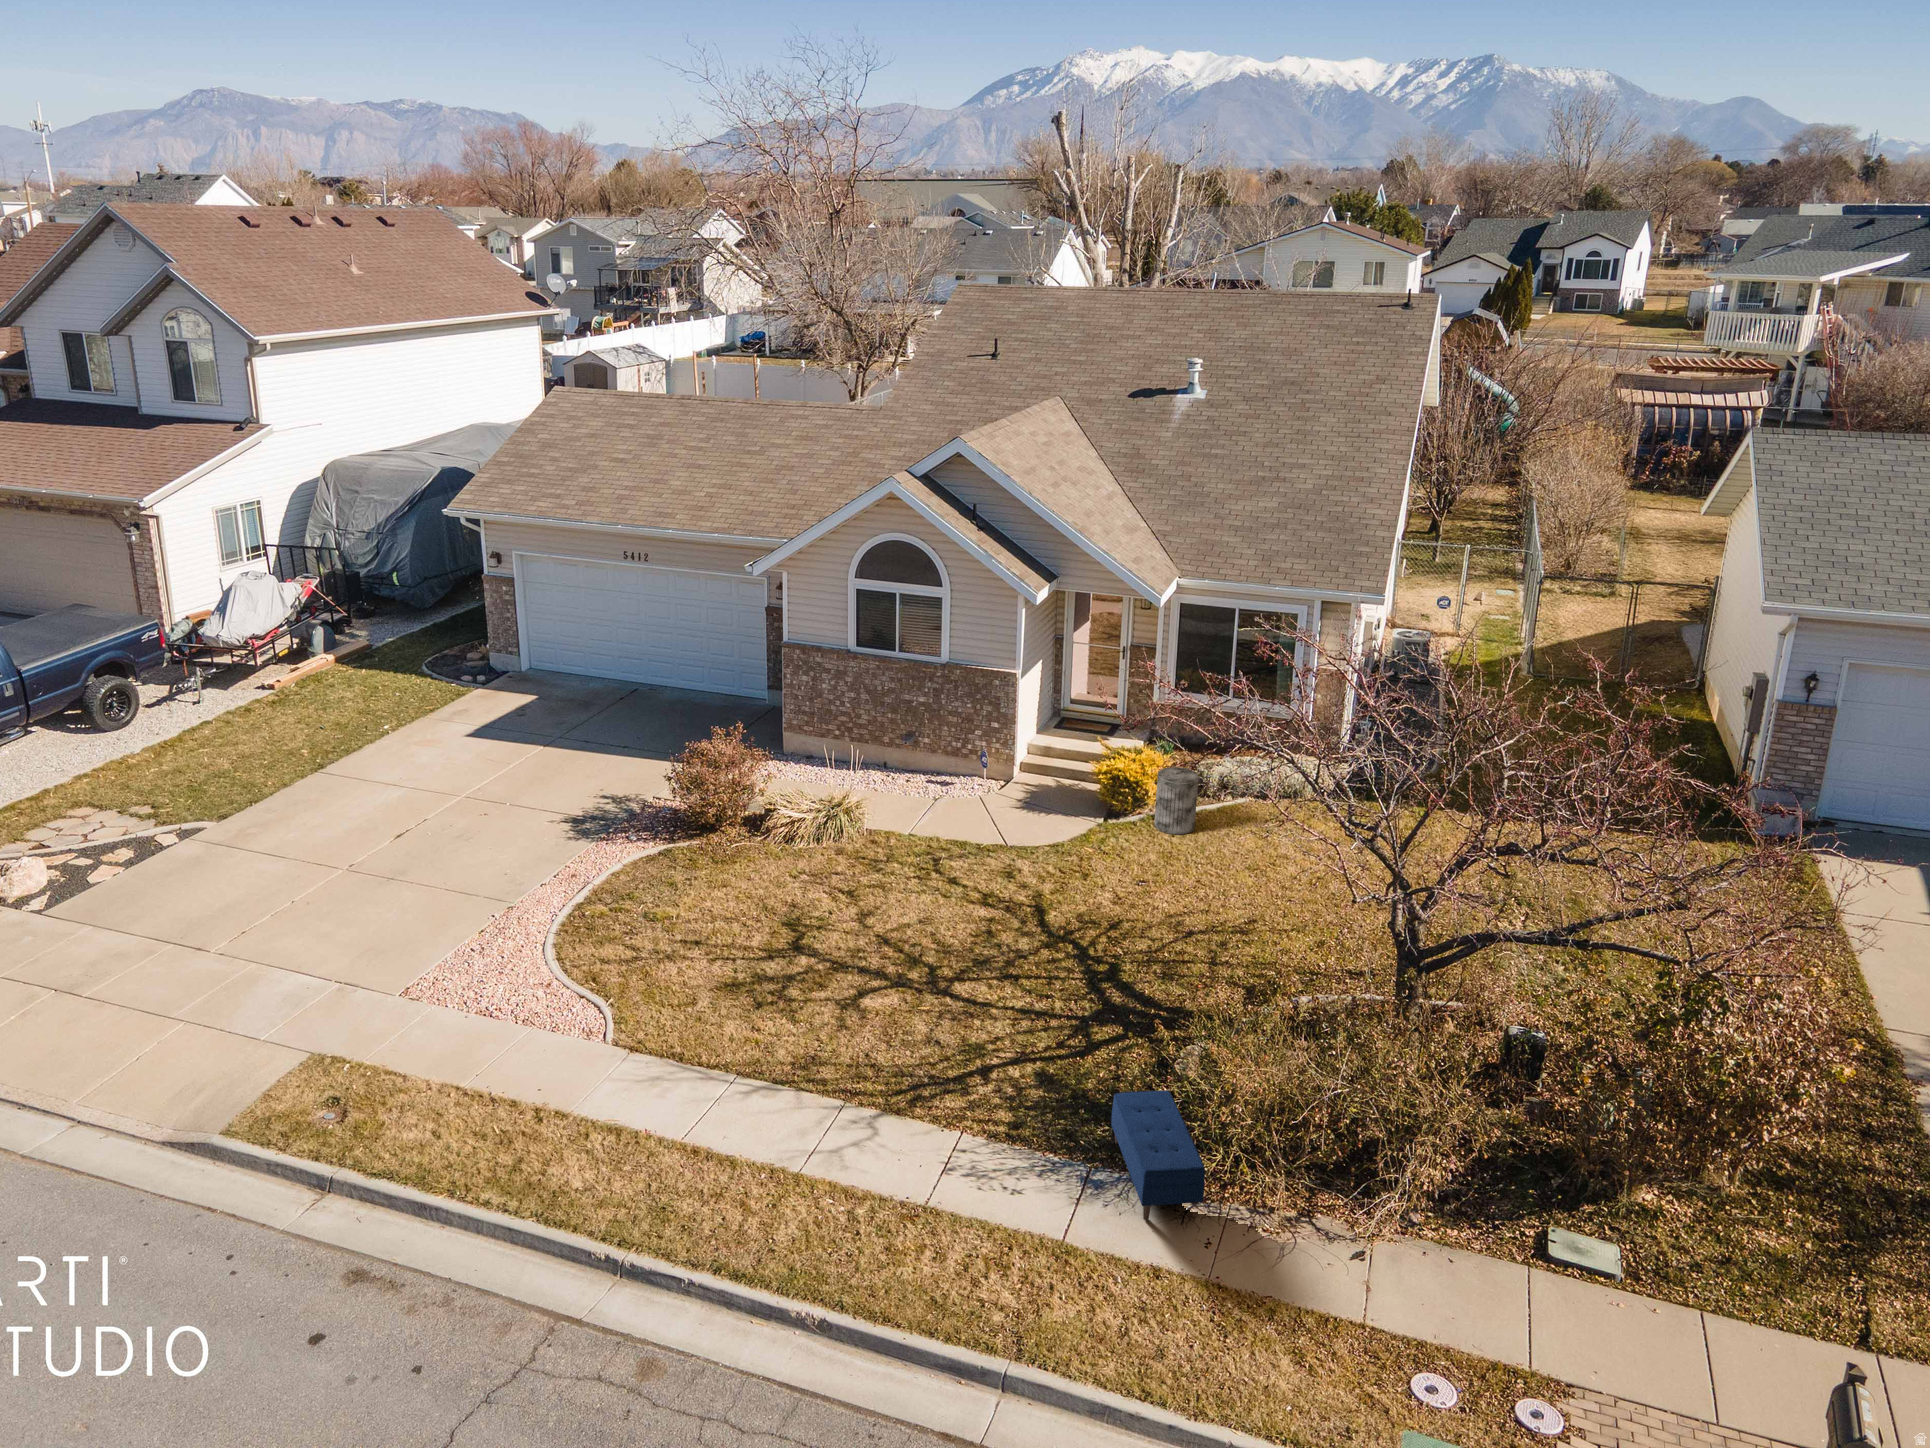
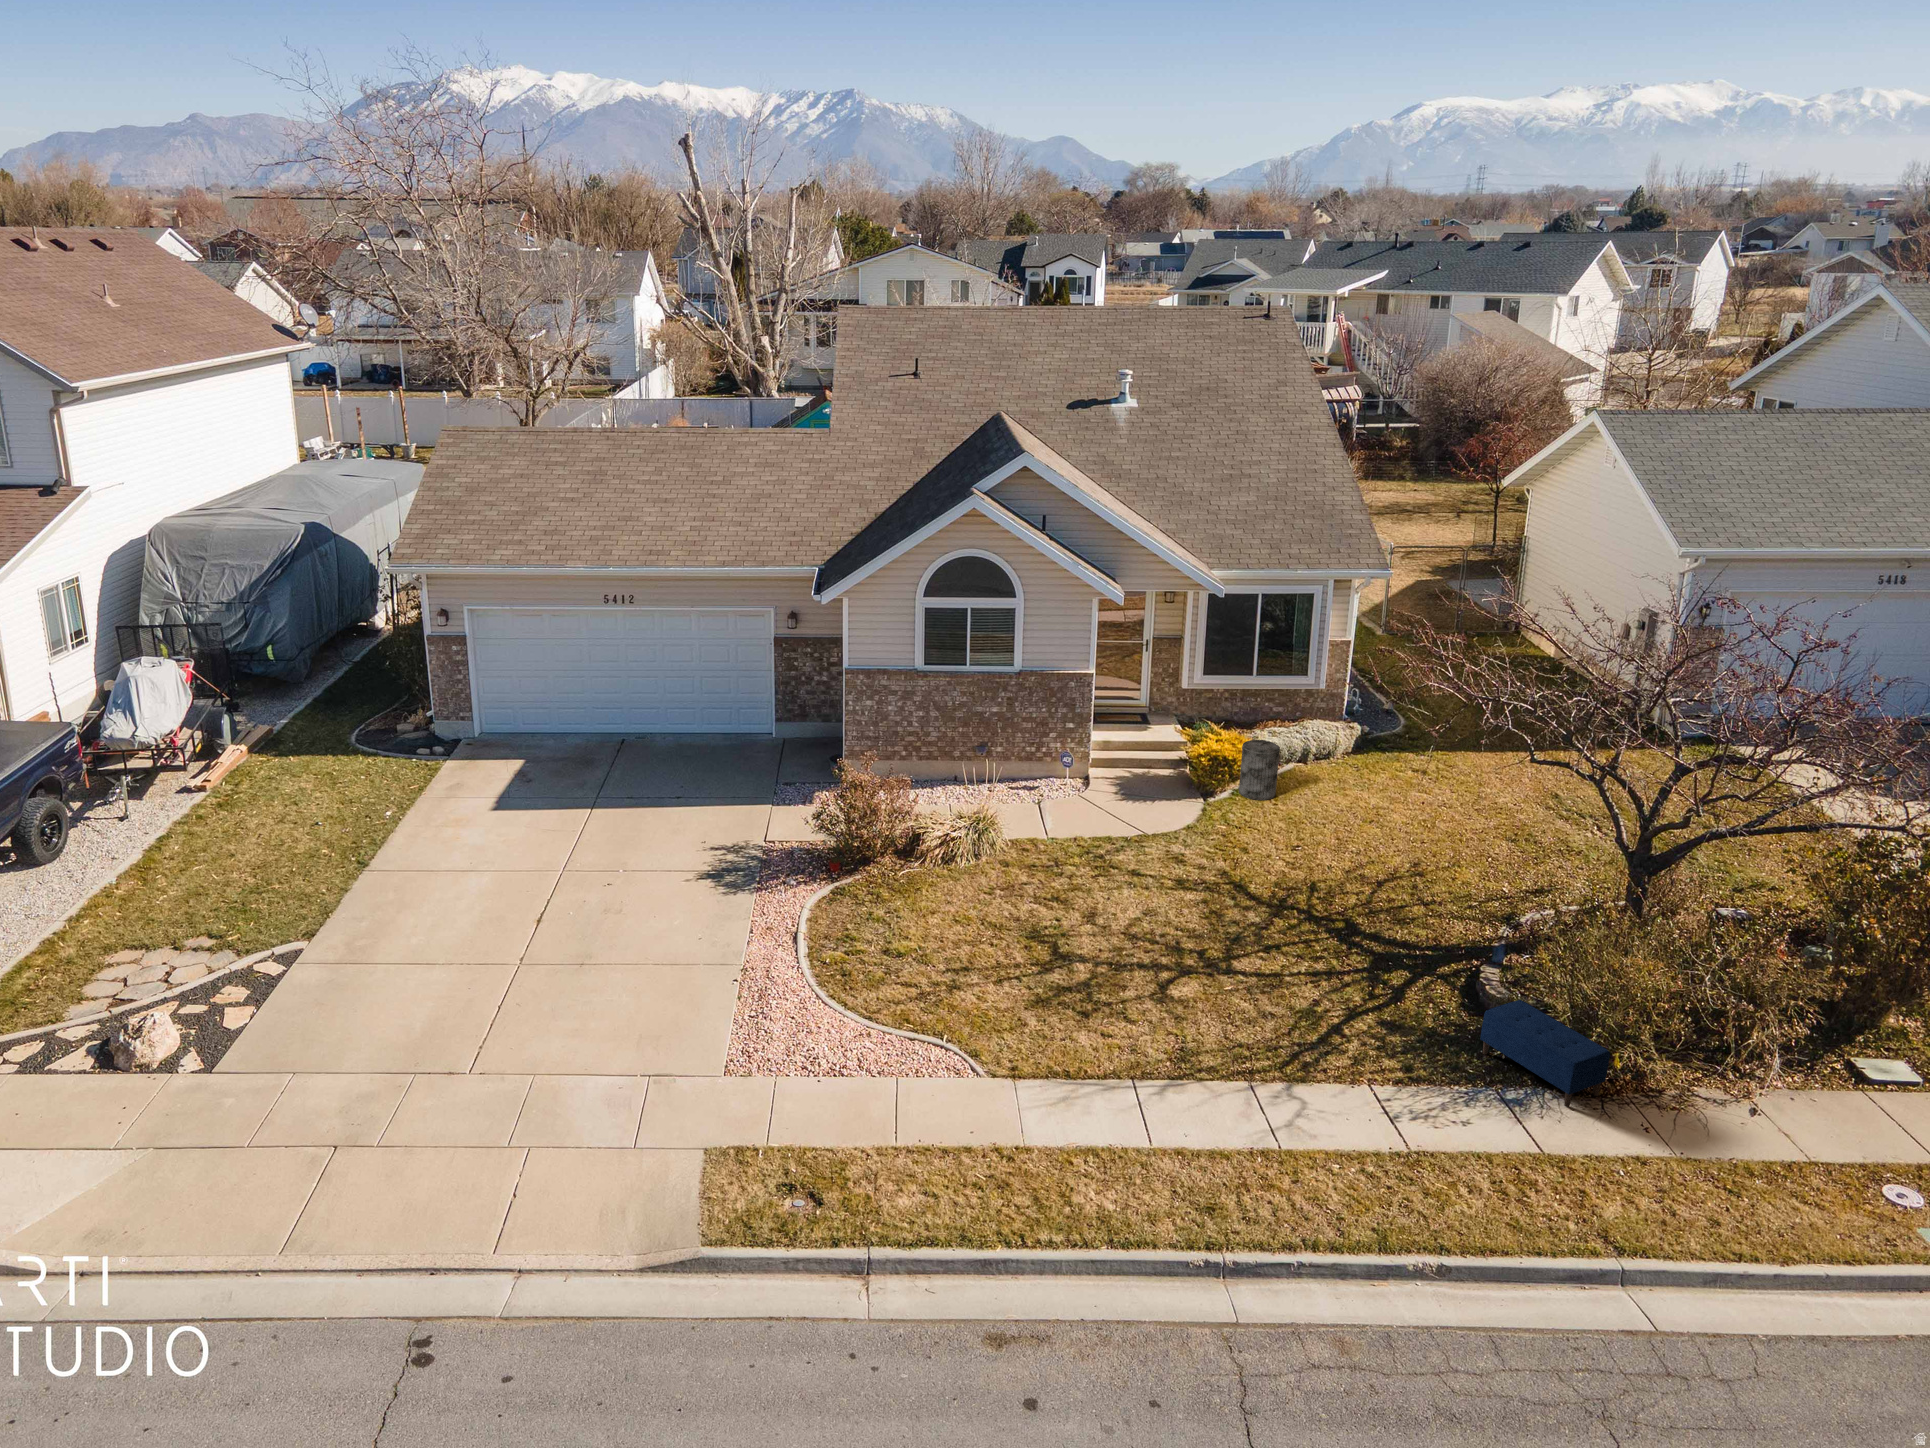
potted plant: none [659,794,688,835] -> present [818,831,851,871]

